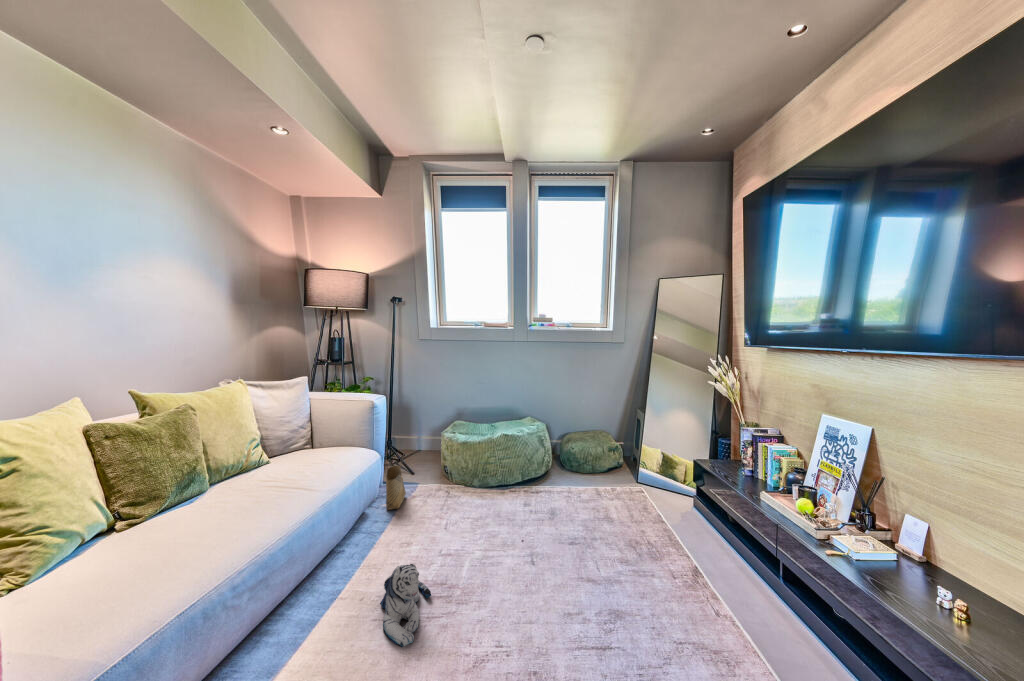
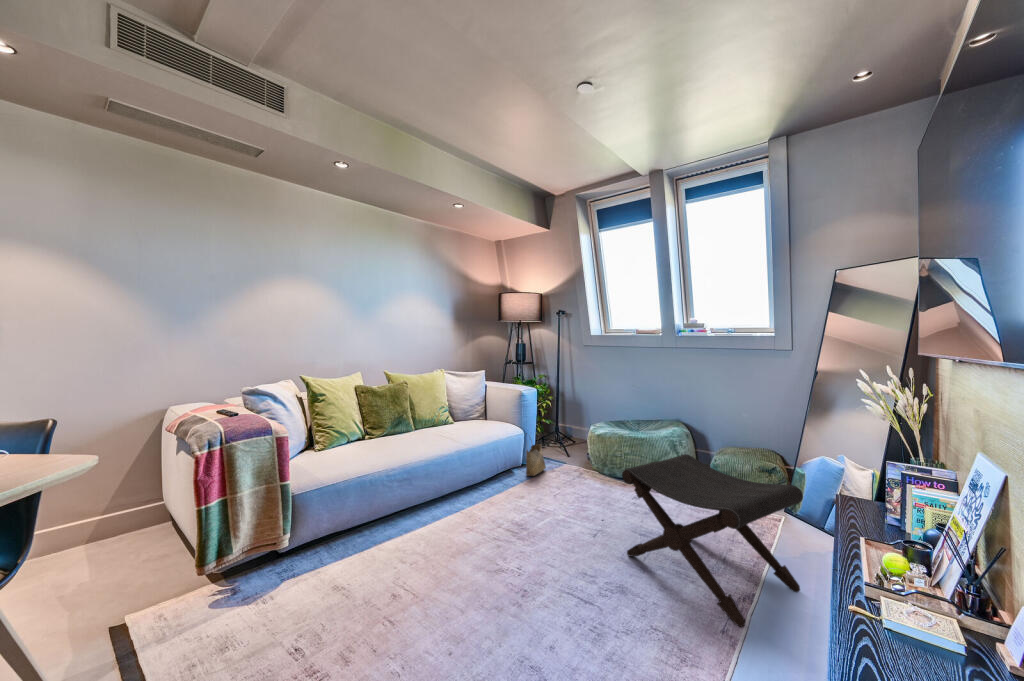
footstool: none [574,457,730,629] -> present [622,454,803,627]
plush toy: present [380,564,431,647] -> none [476,495,516,545]

